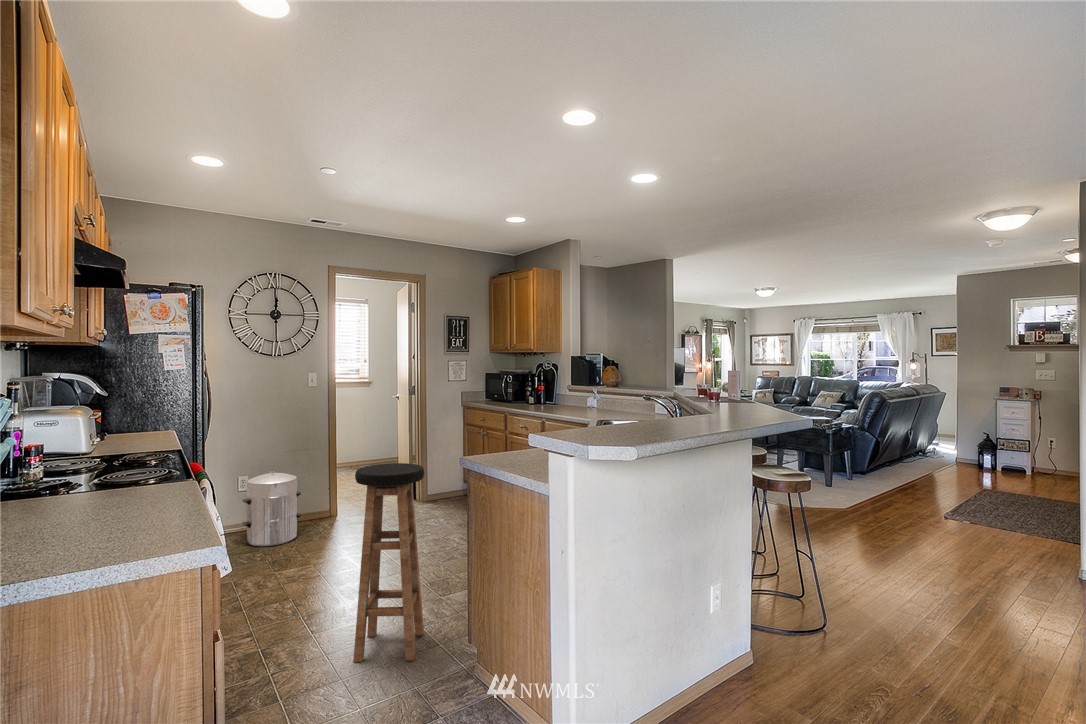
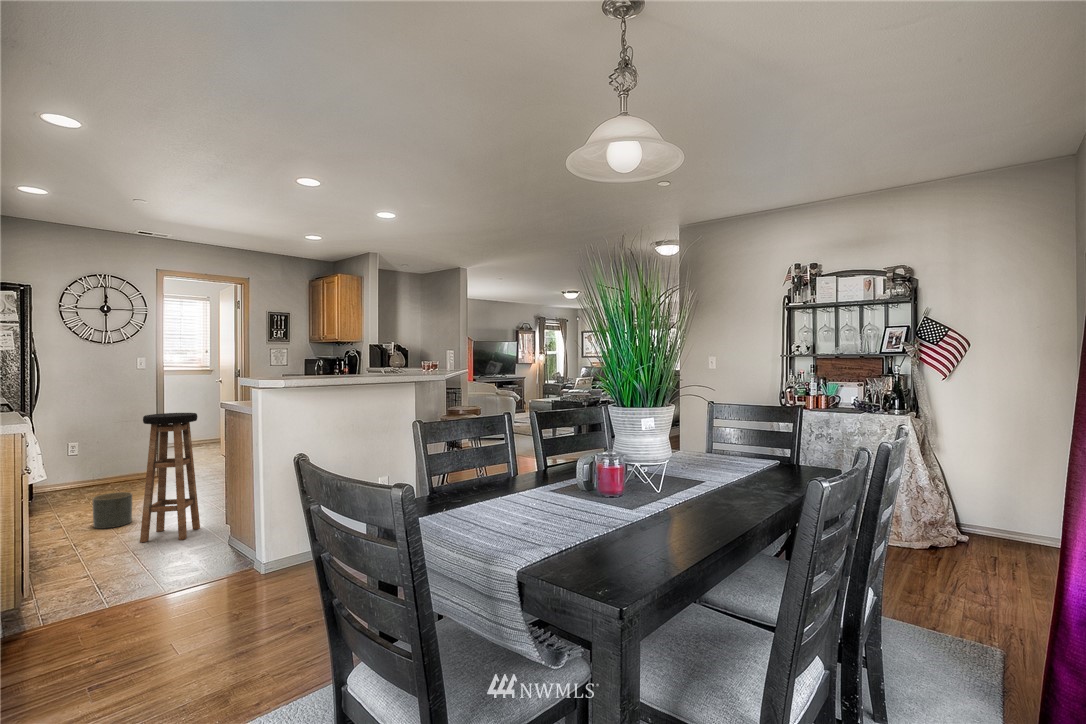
waste bin: present [242,470,301,547] -> none [71,434,126,493]
planter: none [282,566,329,623] -> present [93,492,132,529]

